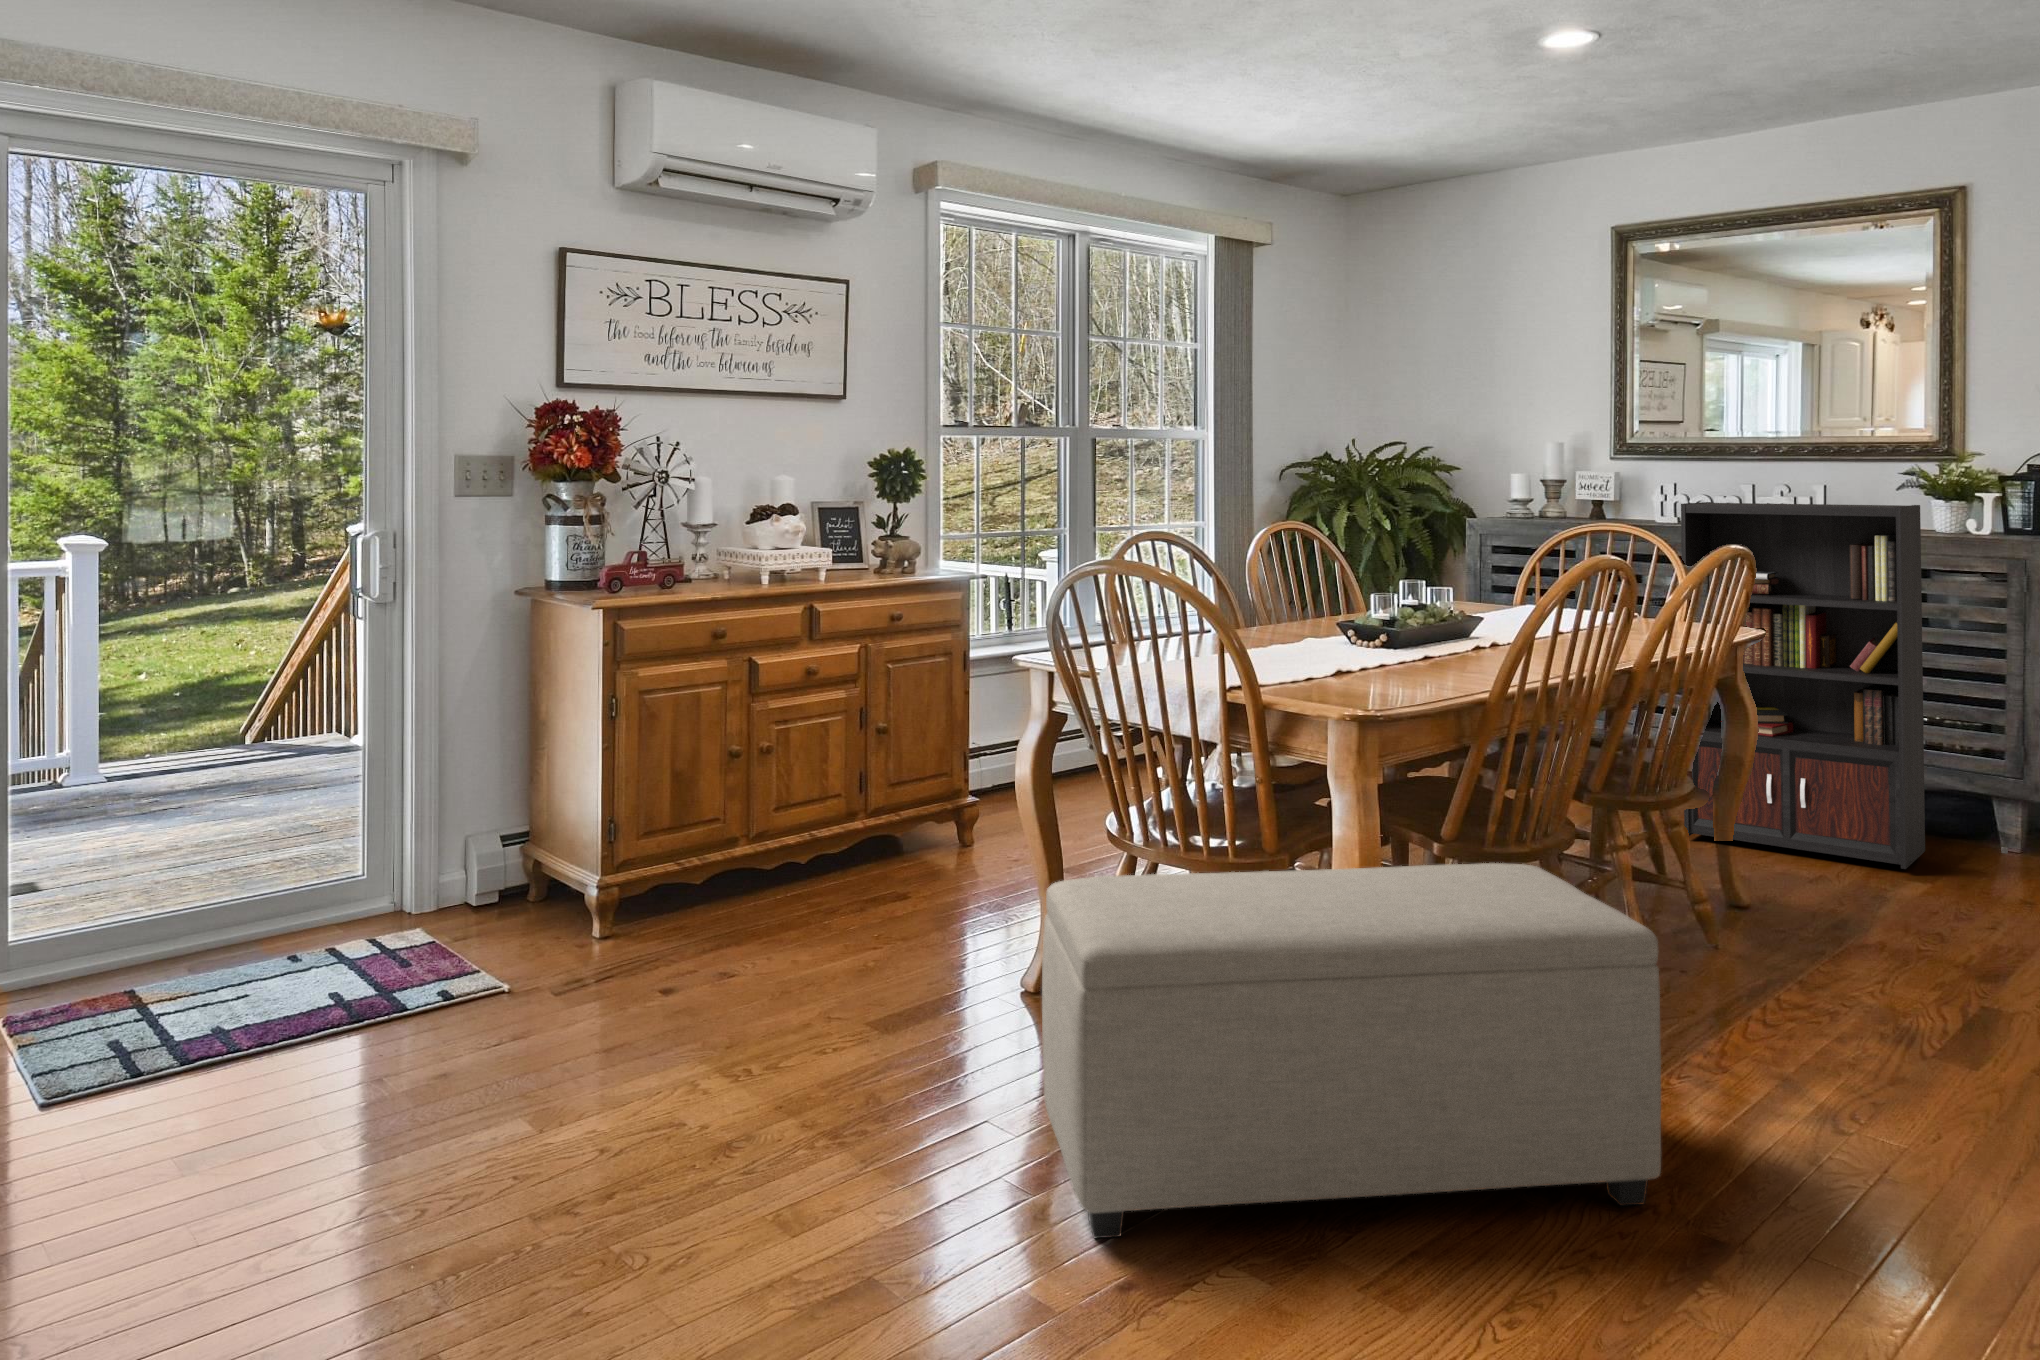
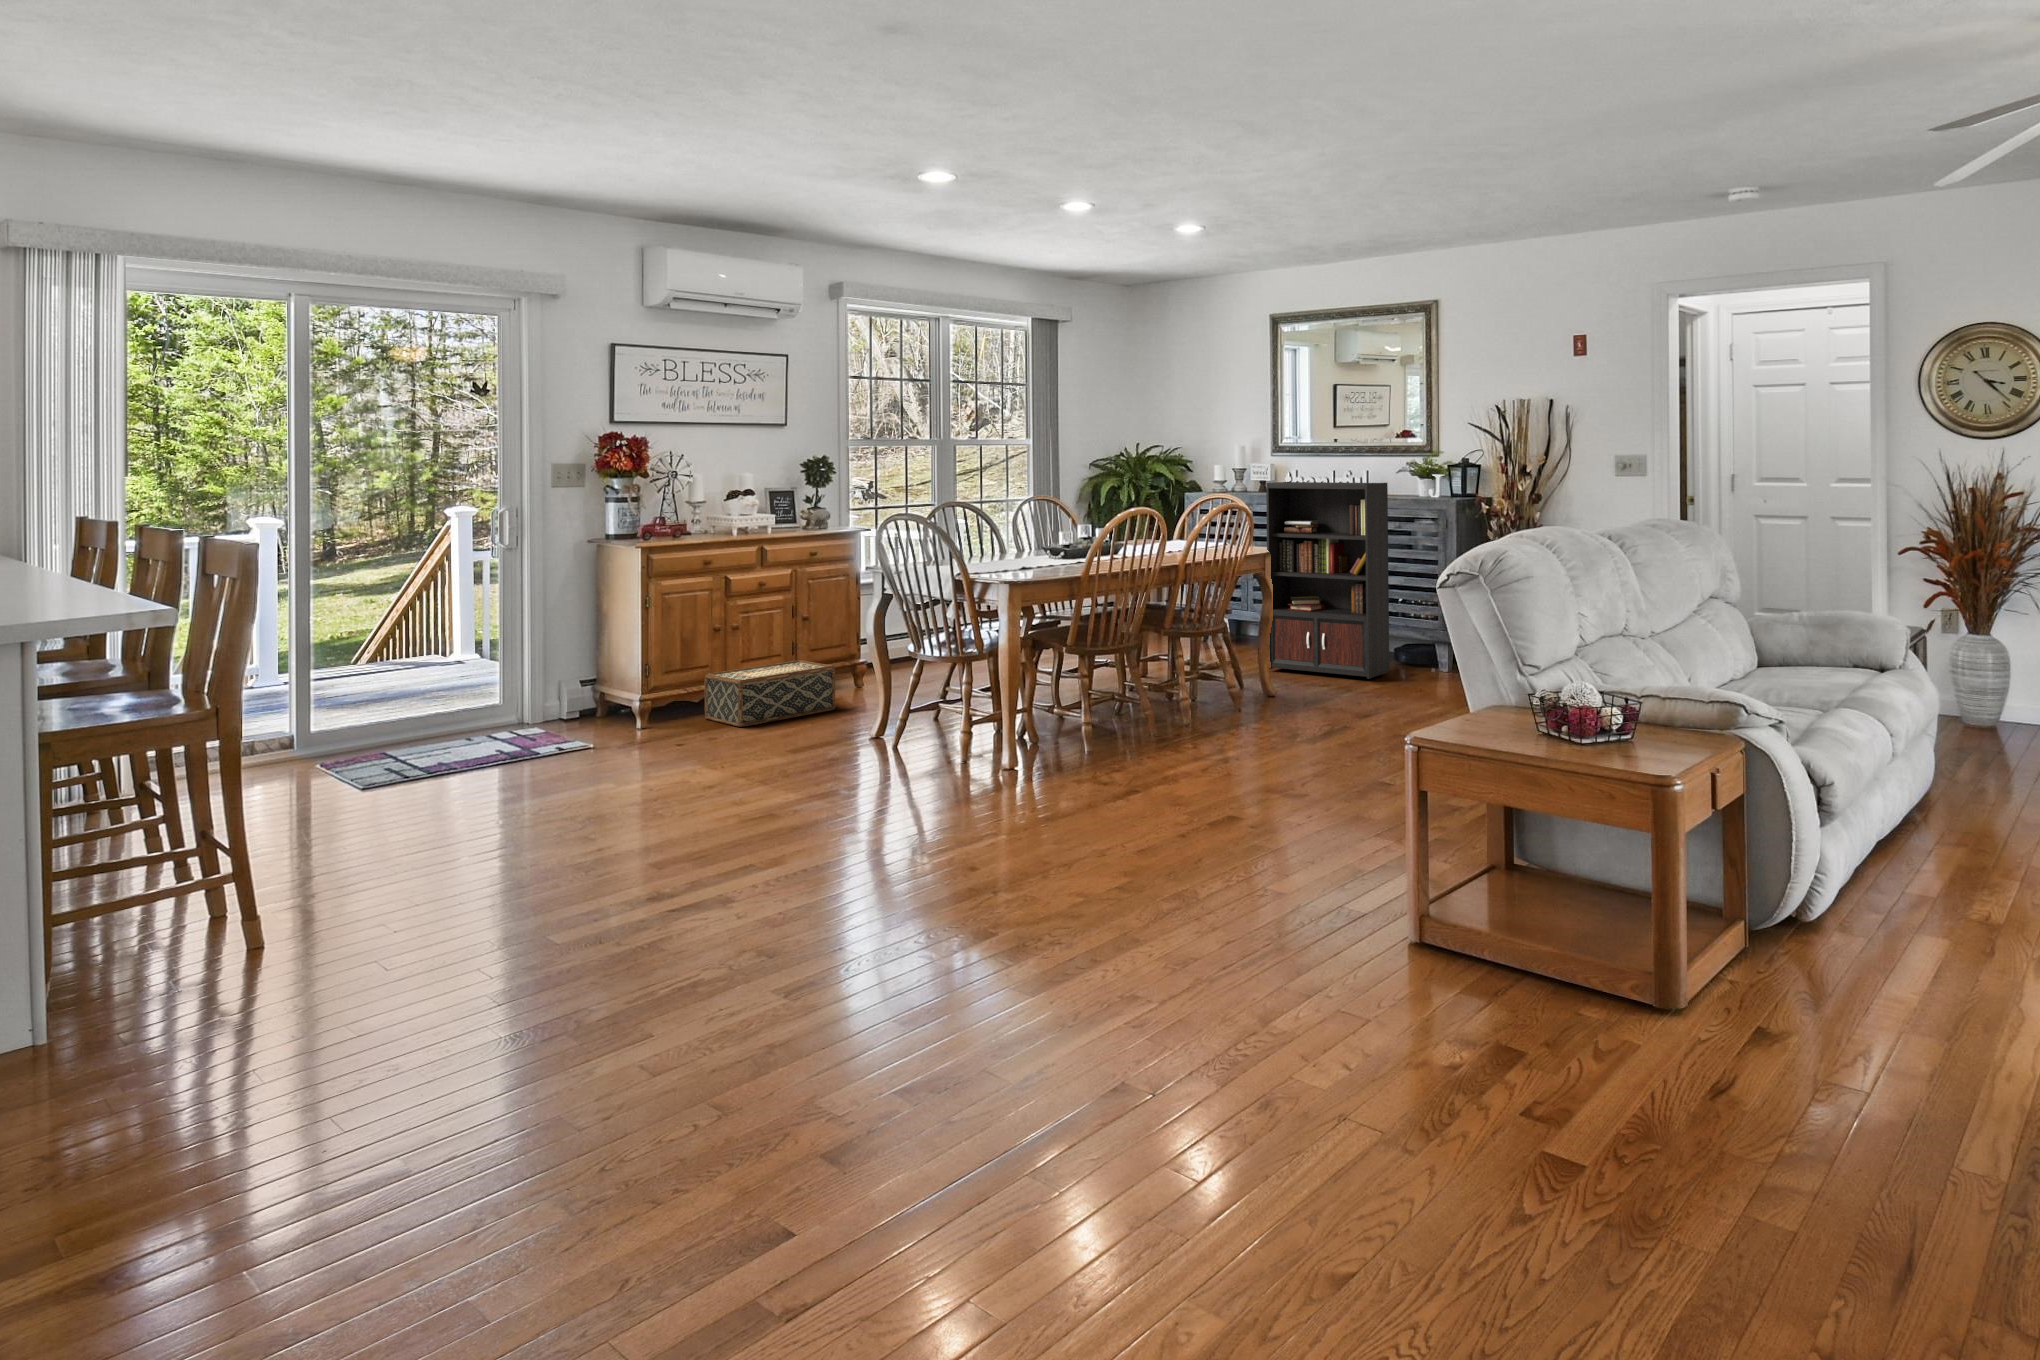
woven basket: none [711,808,941,945] -> present [704,660,835,727]
ottoman: present [1042,863,1661,1238] -> none [862,653,1124,805]

